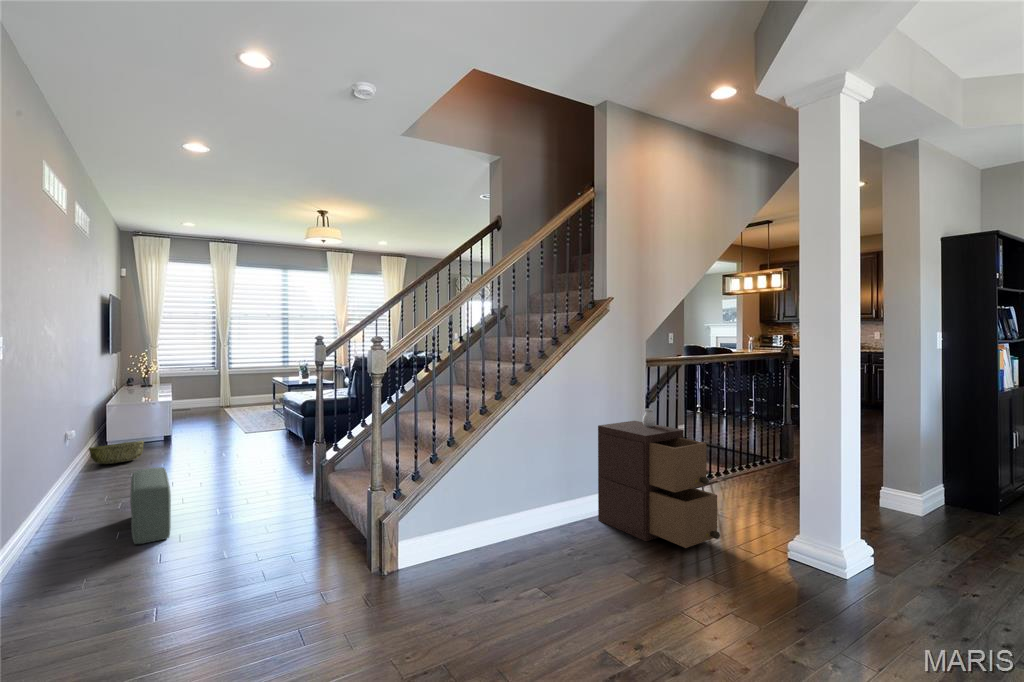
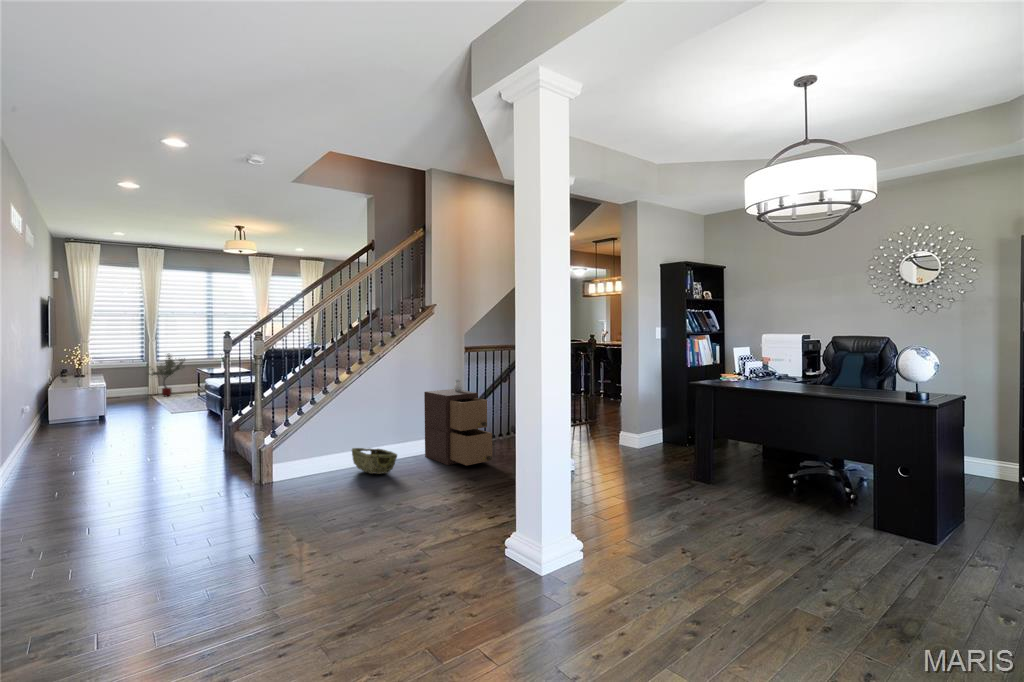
potted tree: none [217,360,259,409] -> present [149,354,185,396]
woven basket: present [89,441,144,464] -> present [352,448,397,474]
pouf: present [130,467,171,544] -> none [80,428,112,477]

